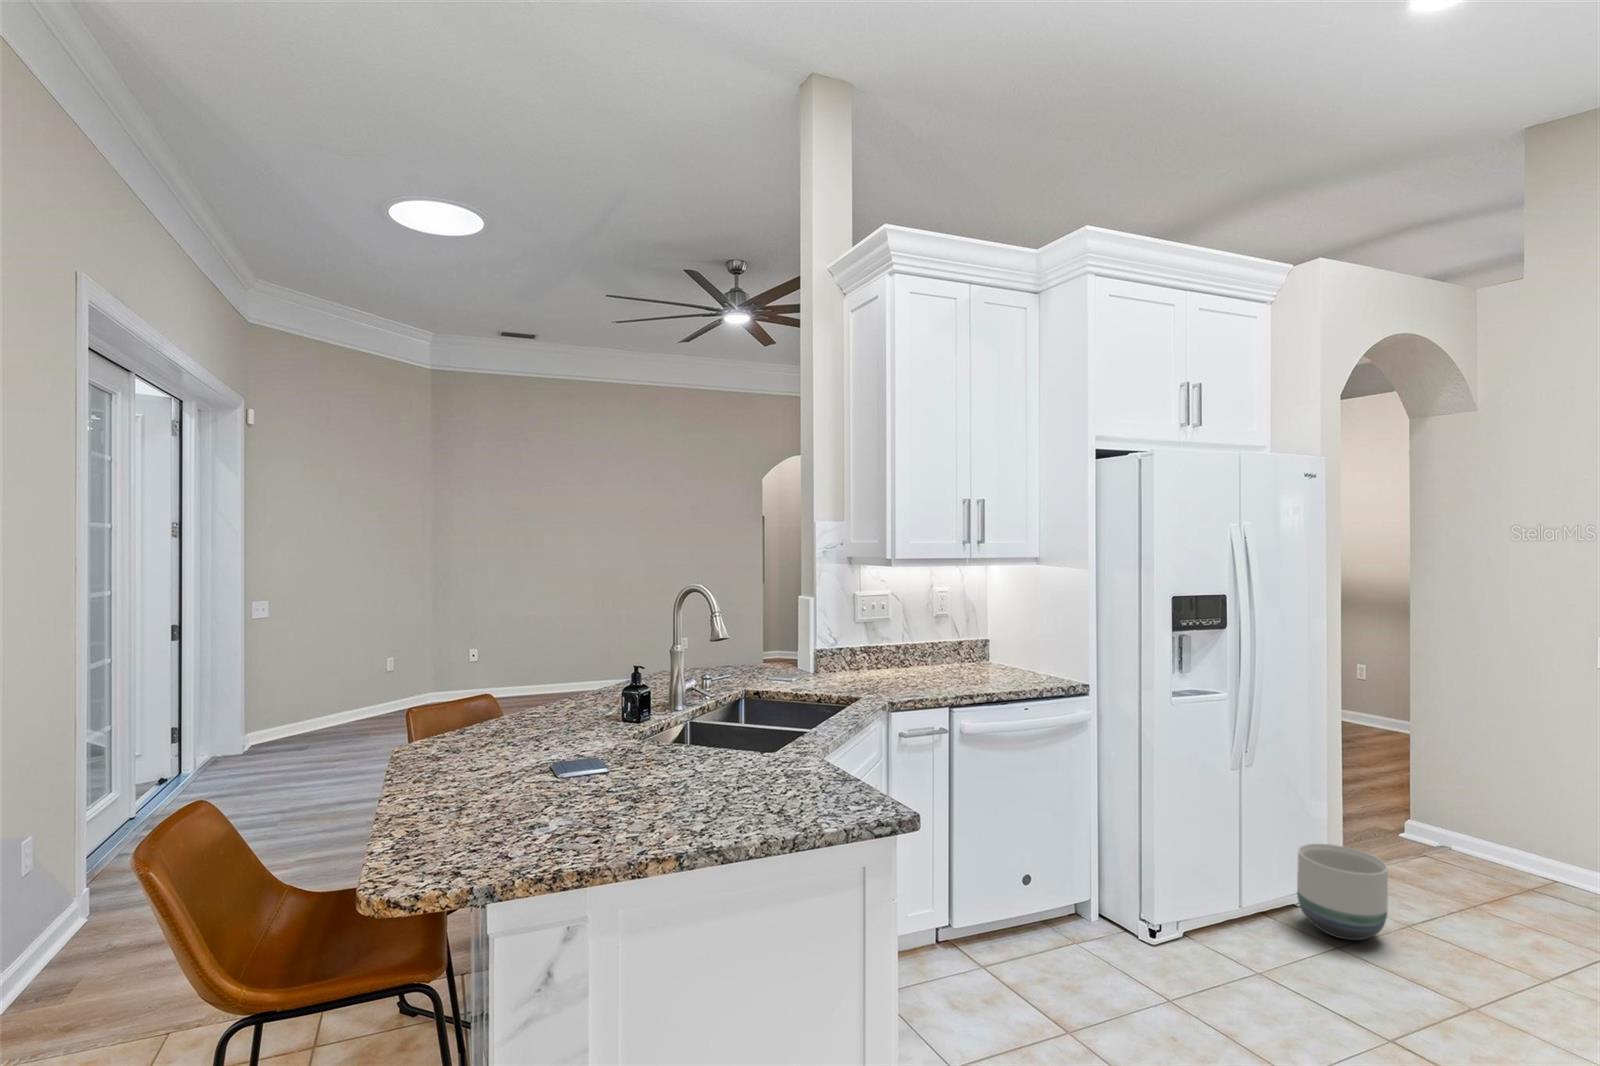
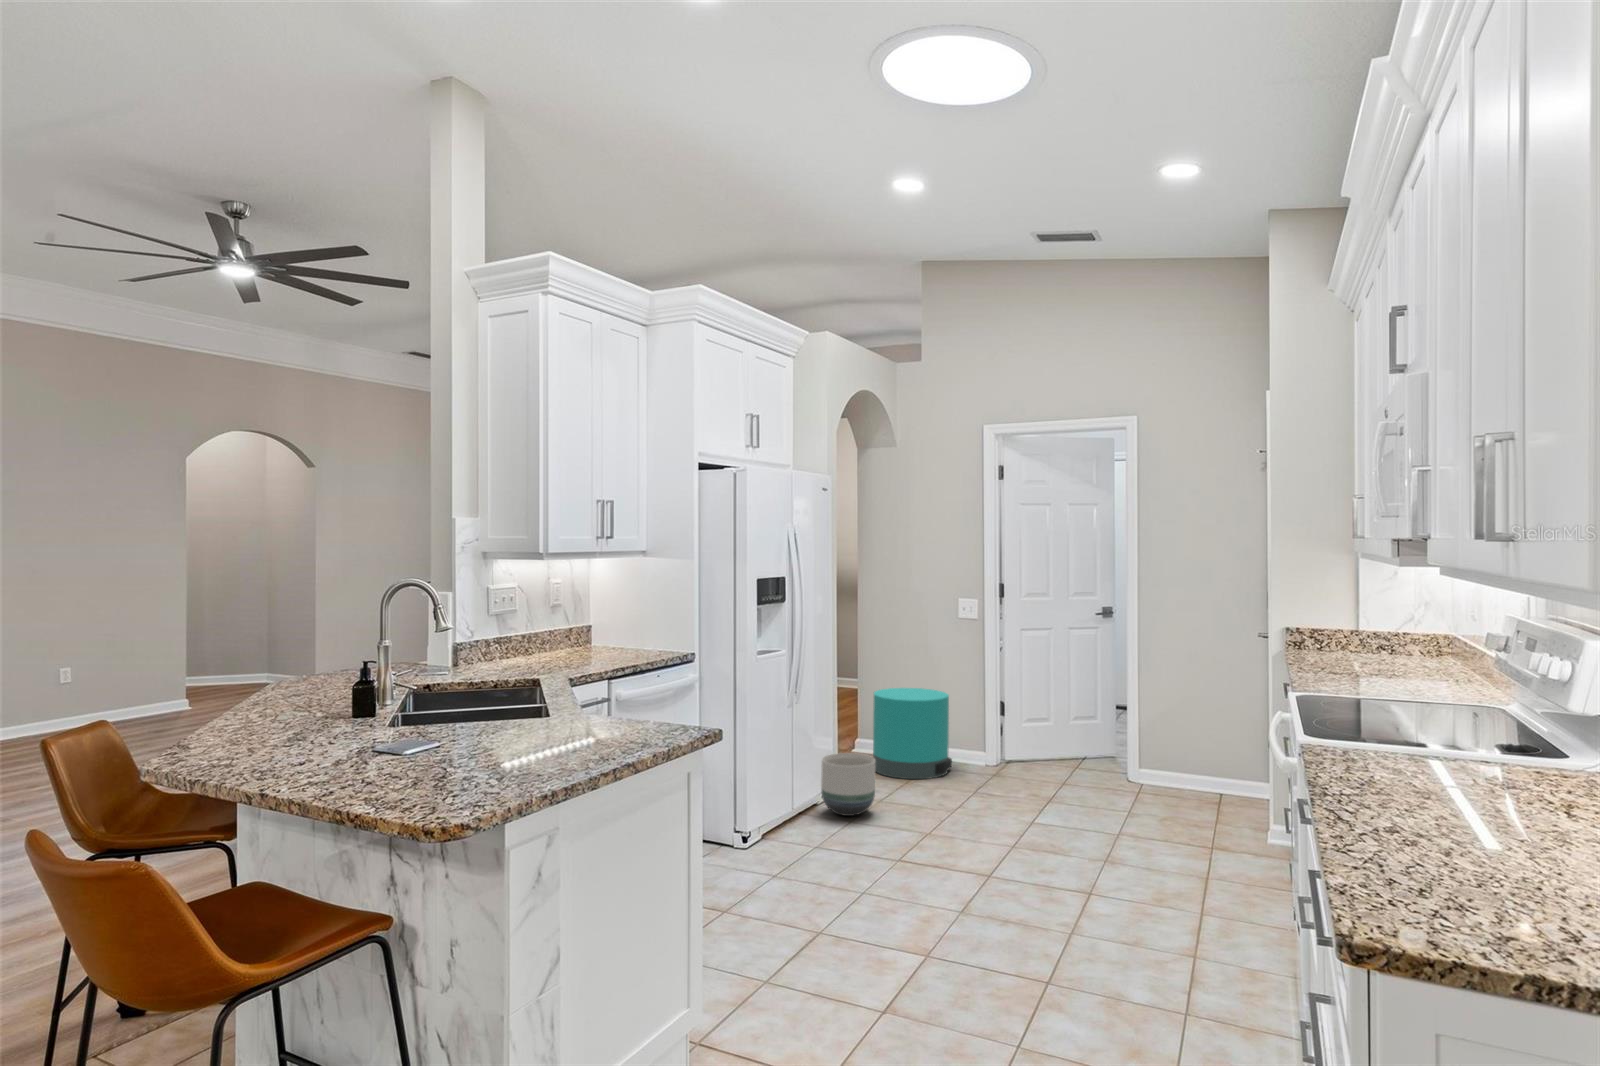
trash can: none [1422,761,1575,913] -> present [873,688,952,779]

